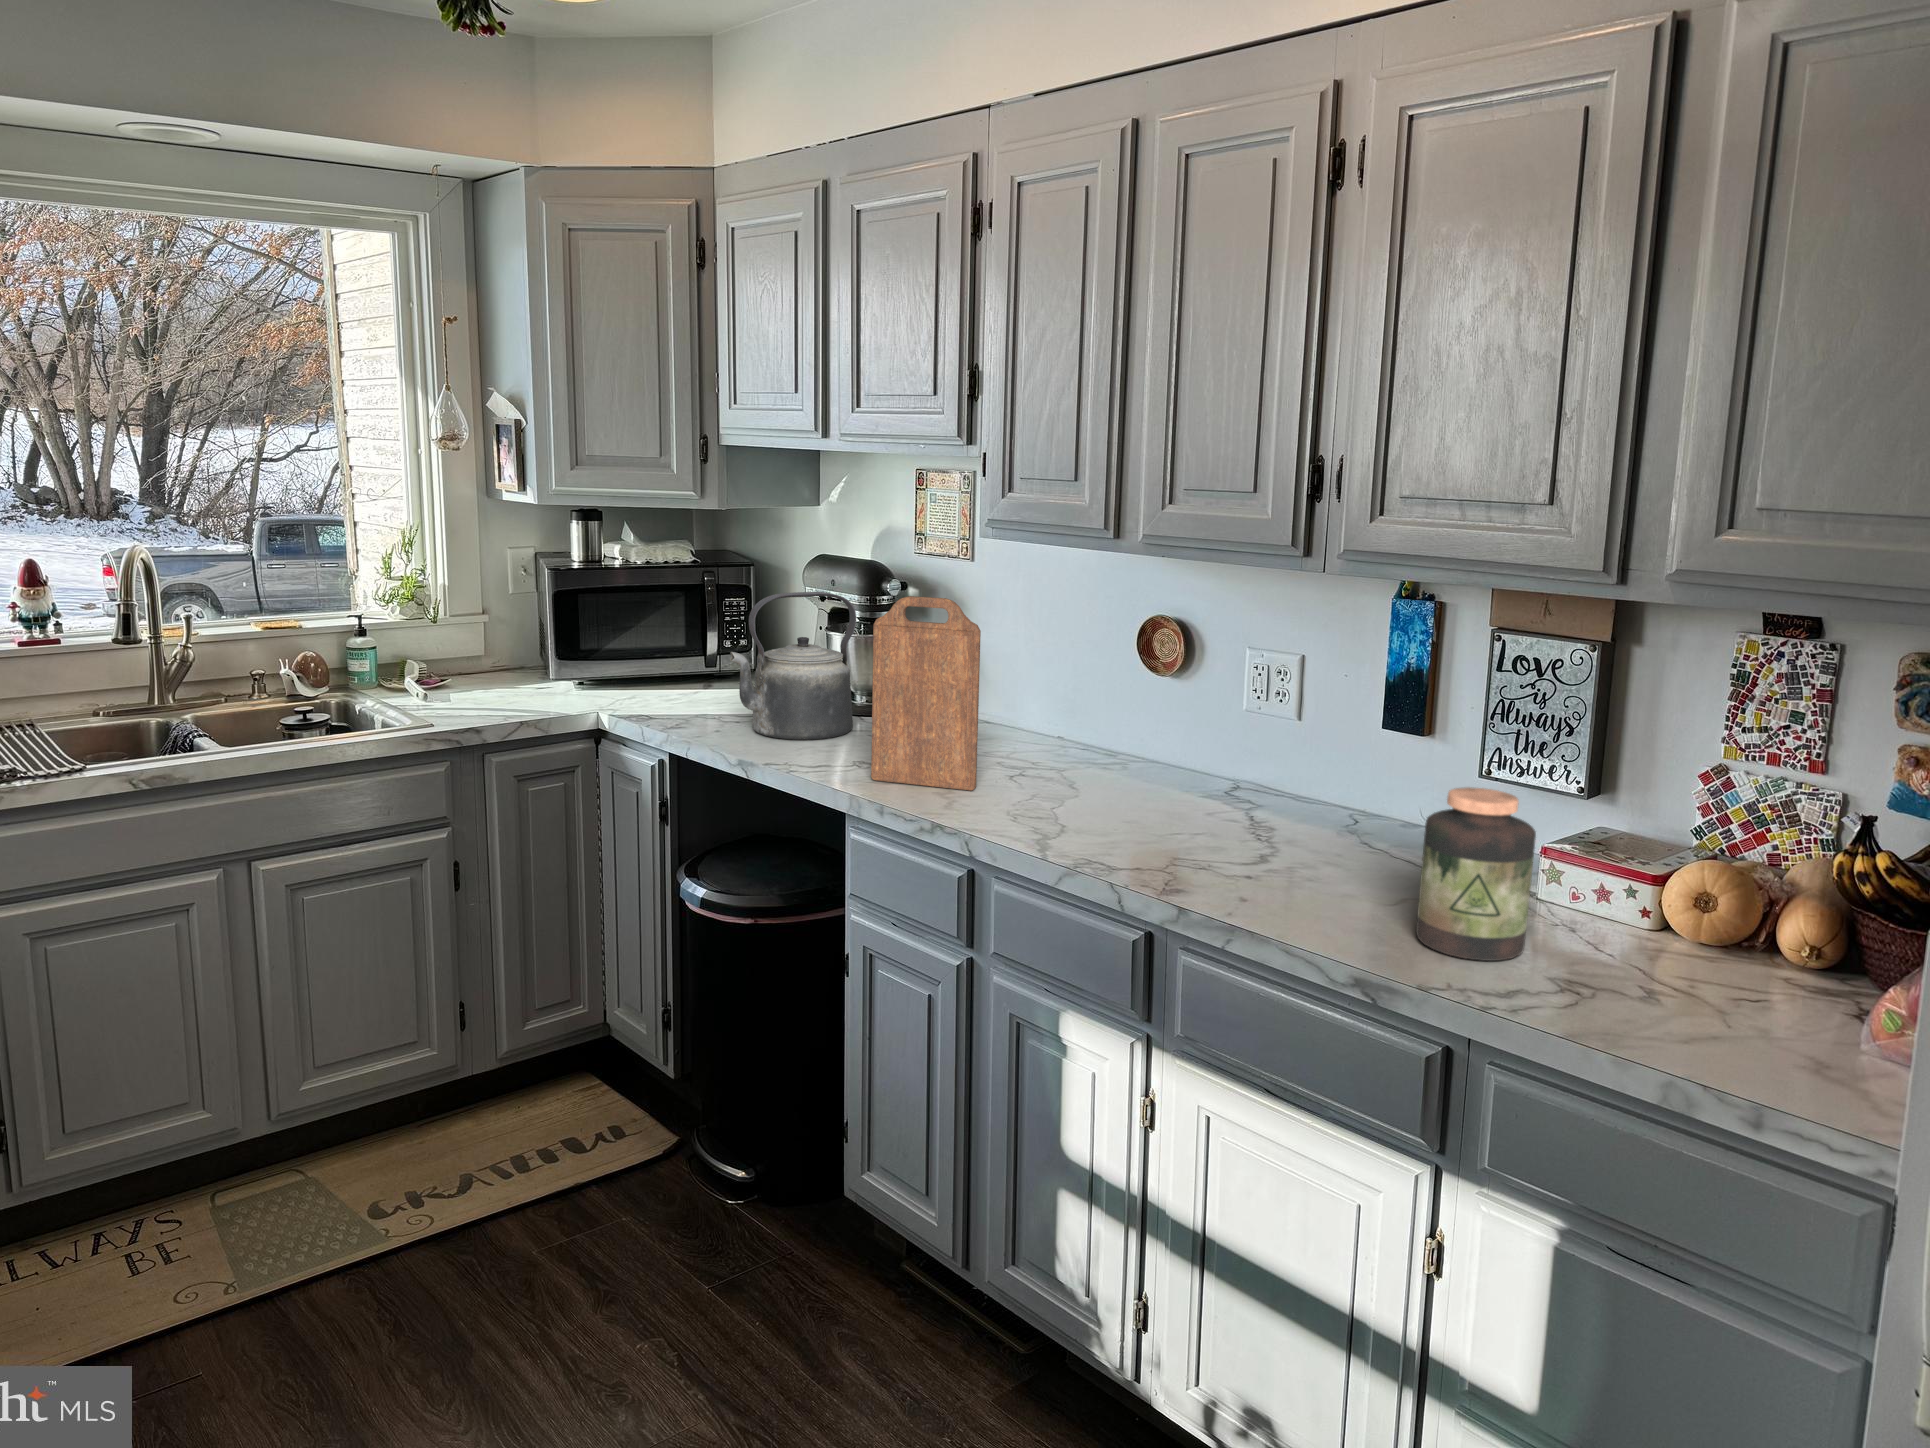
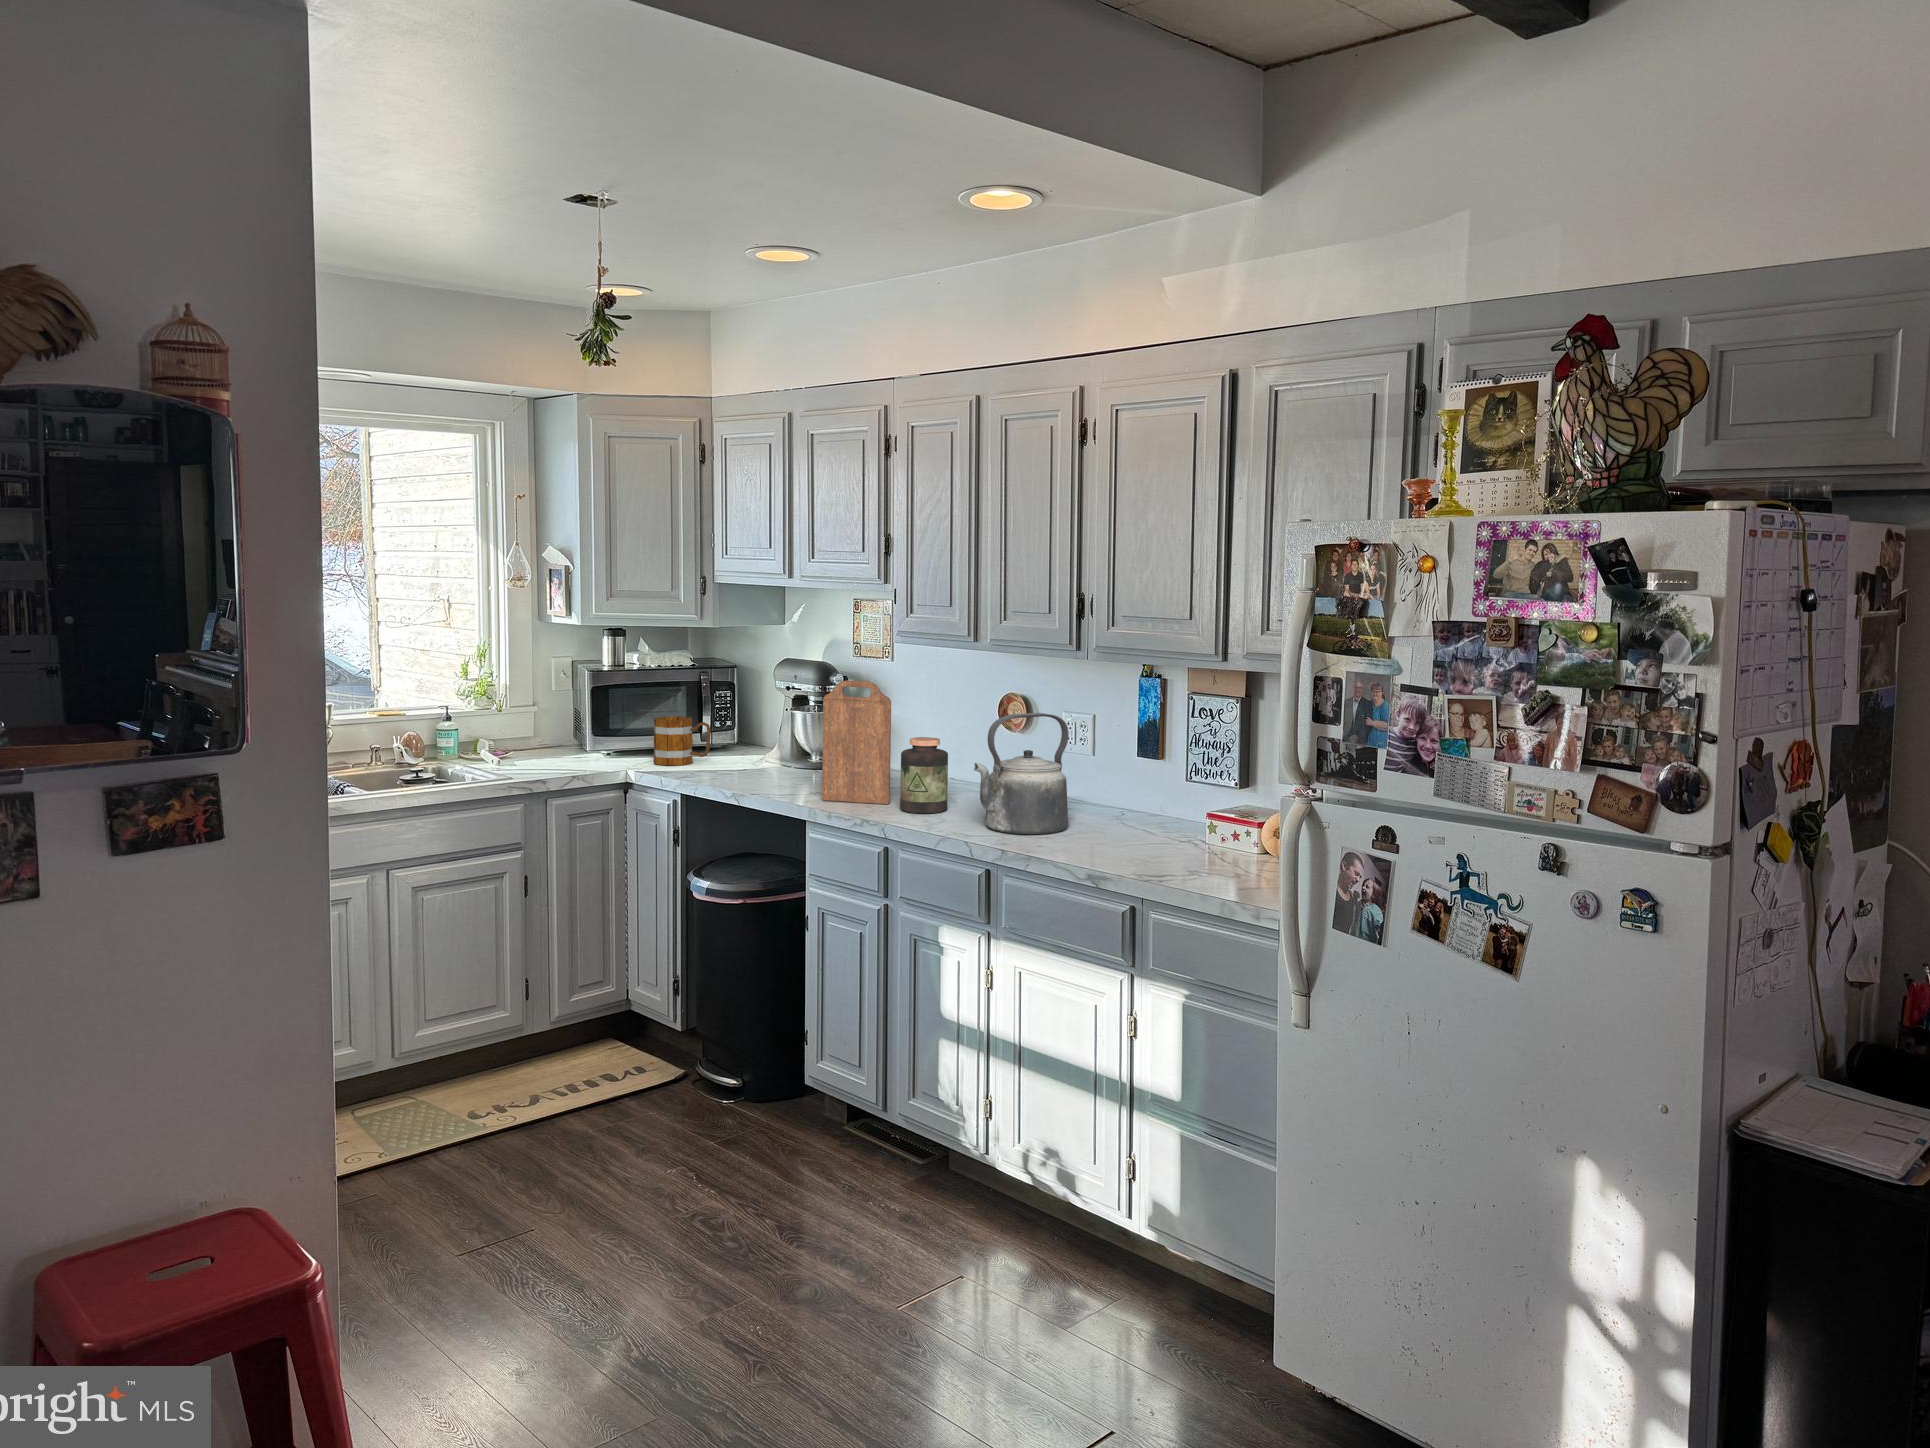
kettle: present [730,592,856,740] -> present [974,713,1069,834]
mug: none [635,634,715,706] -> present [653,716,711,765]
jar: present [1416,787,1536,961] -> present [900,737,948,814]

